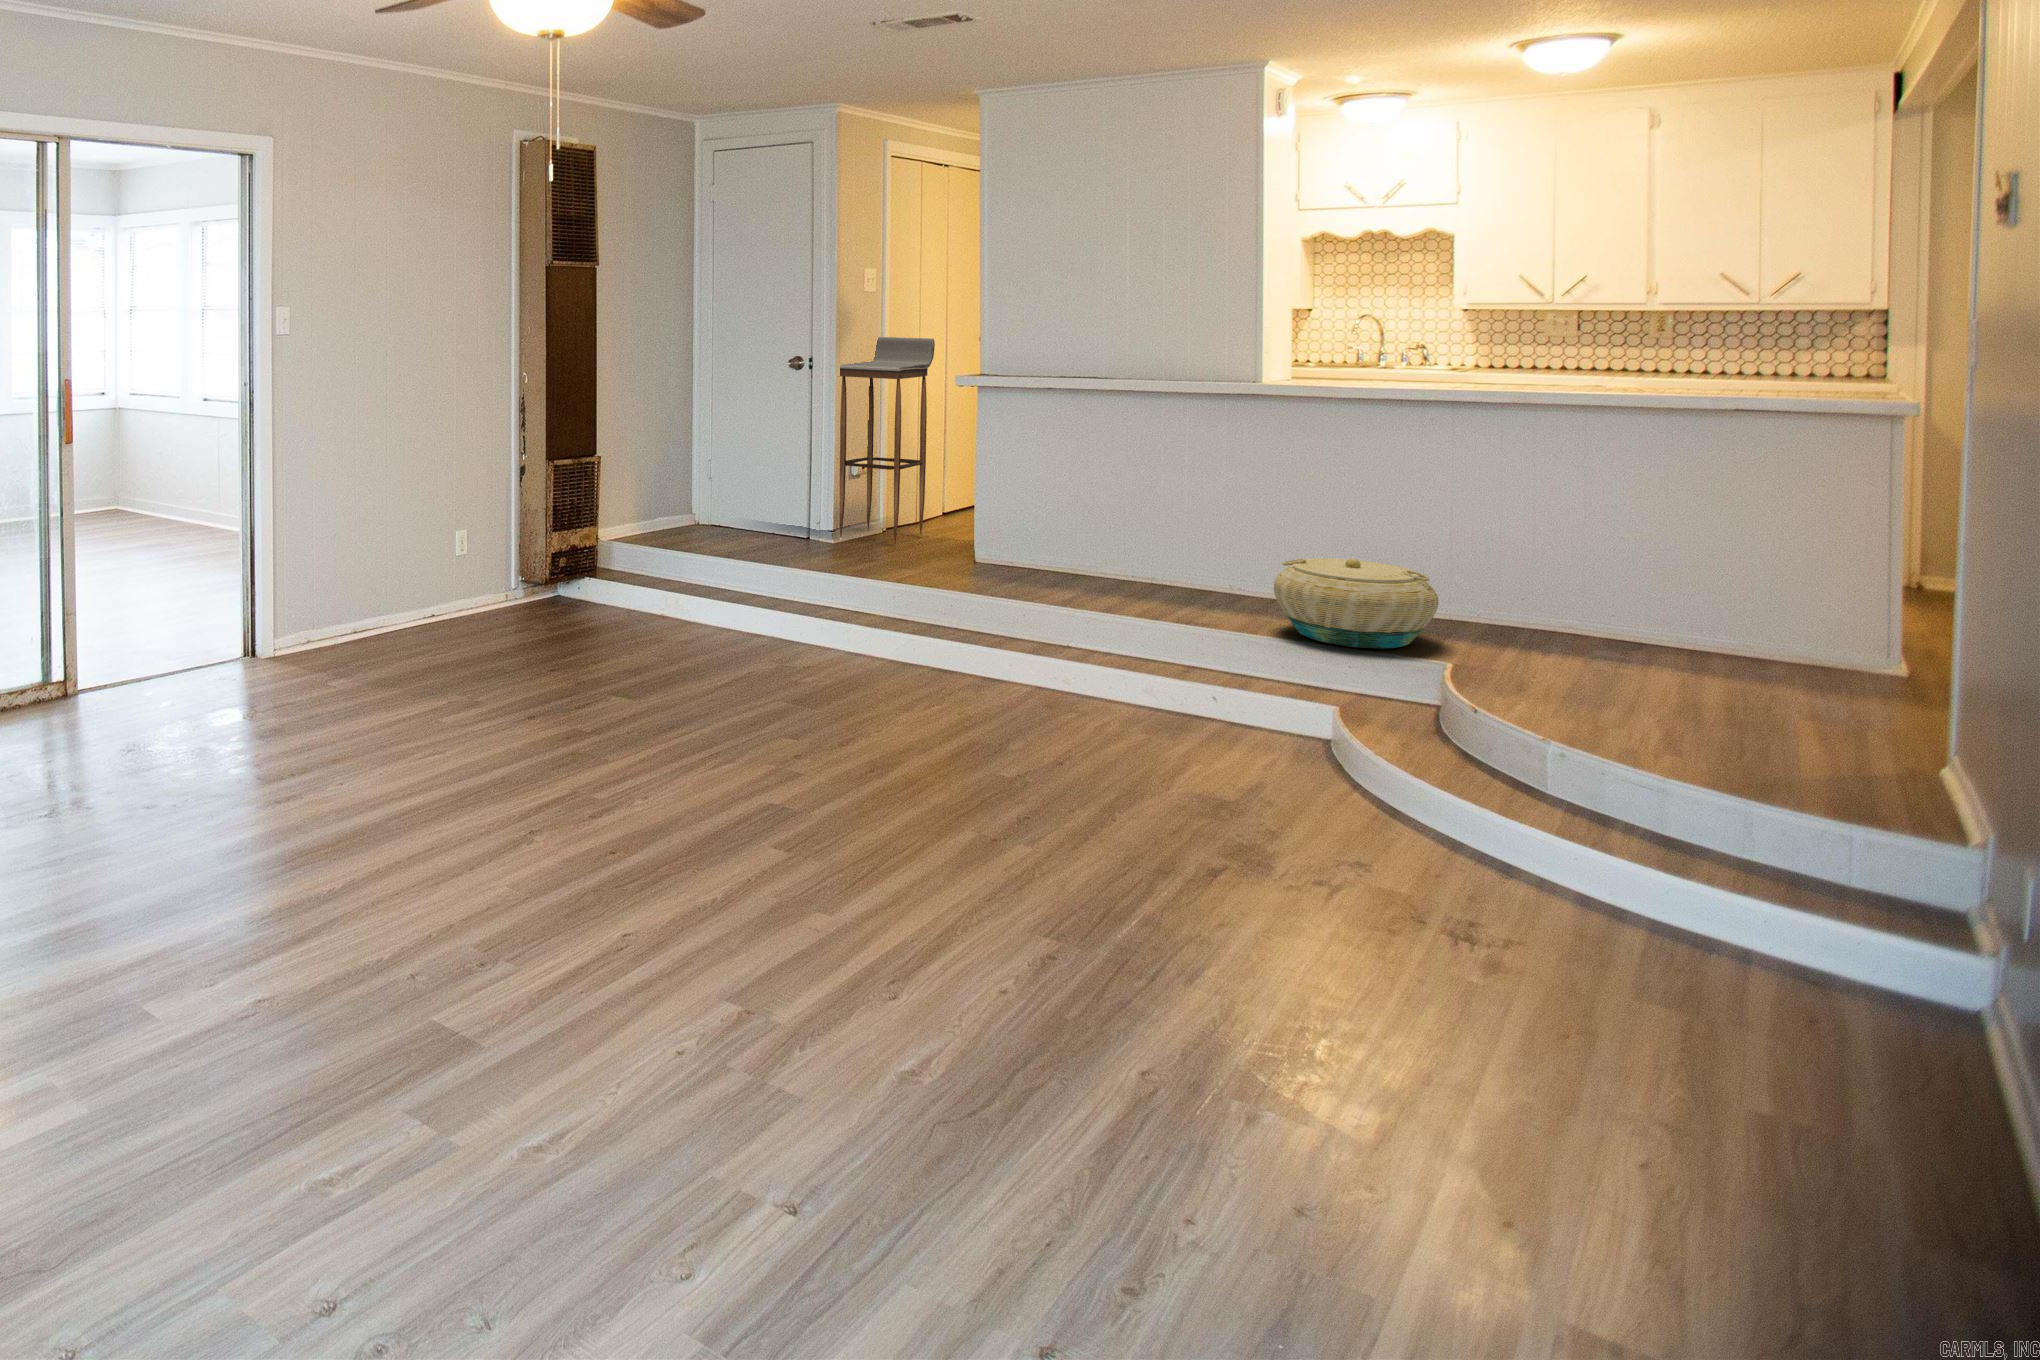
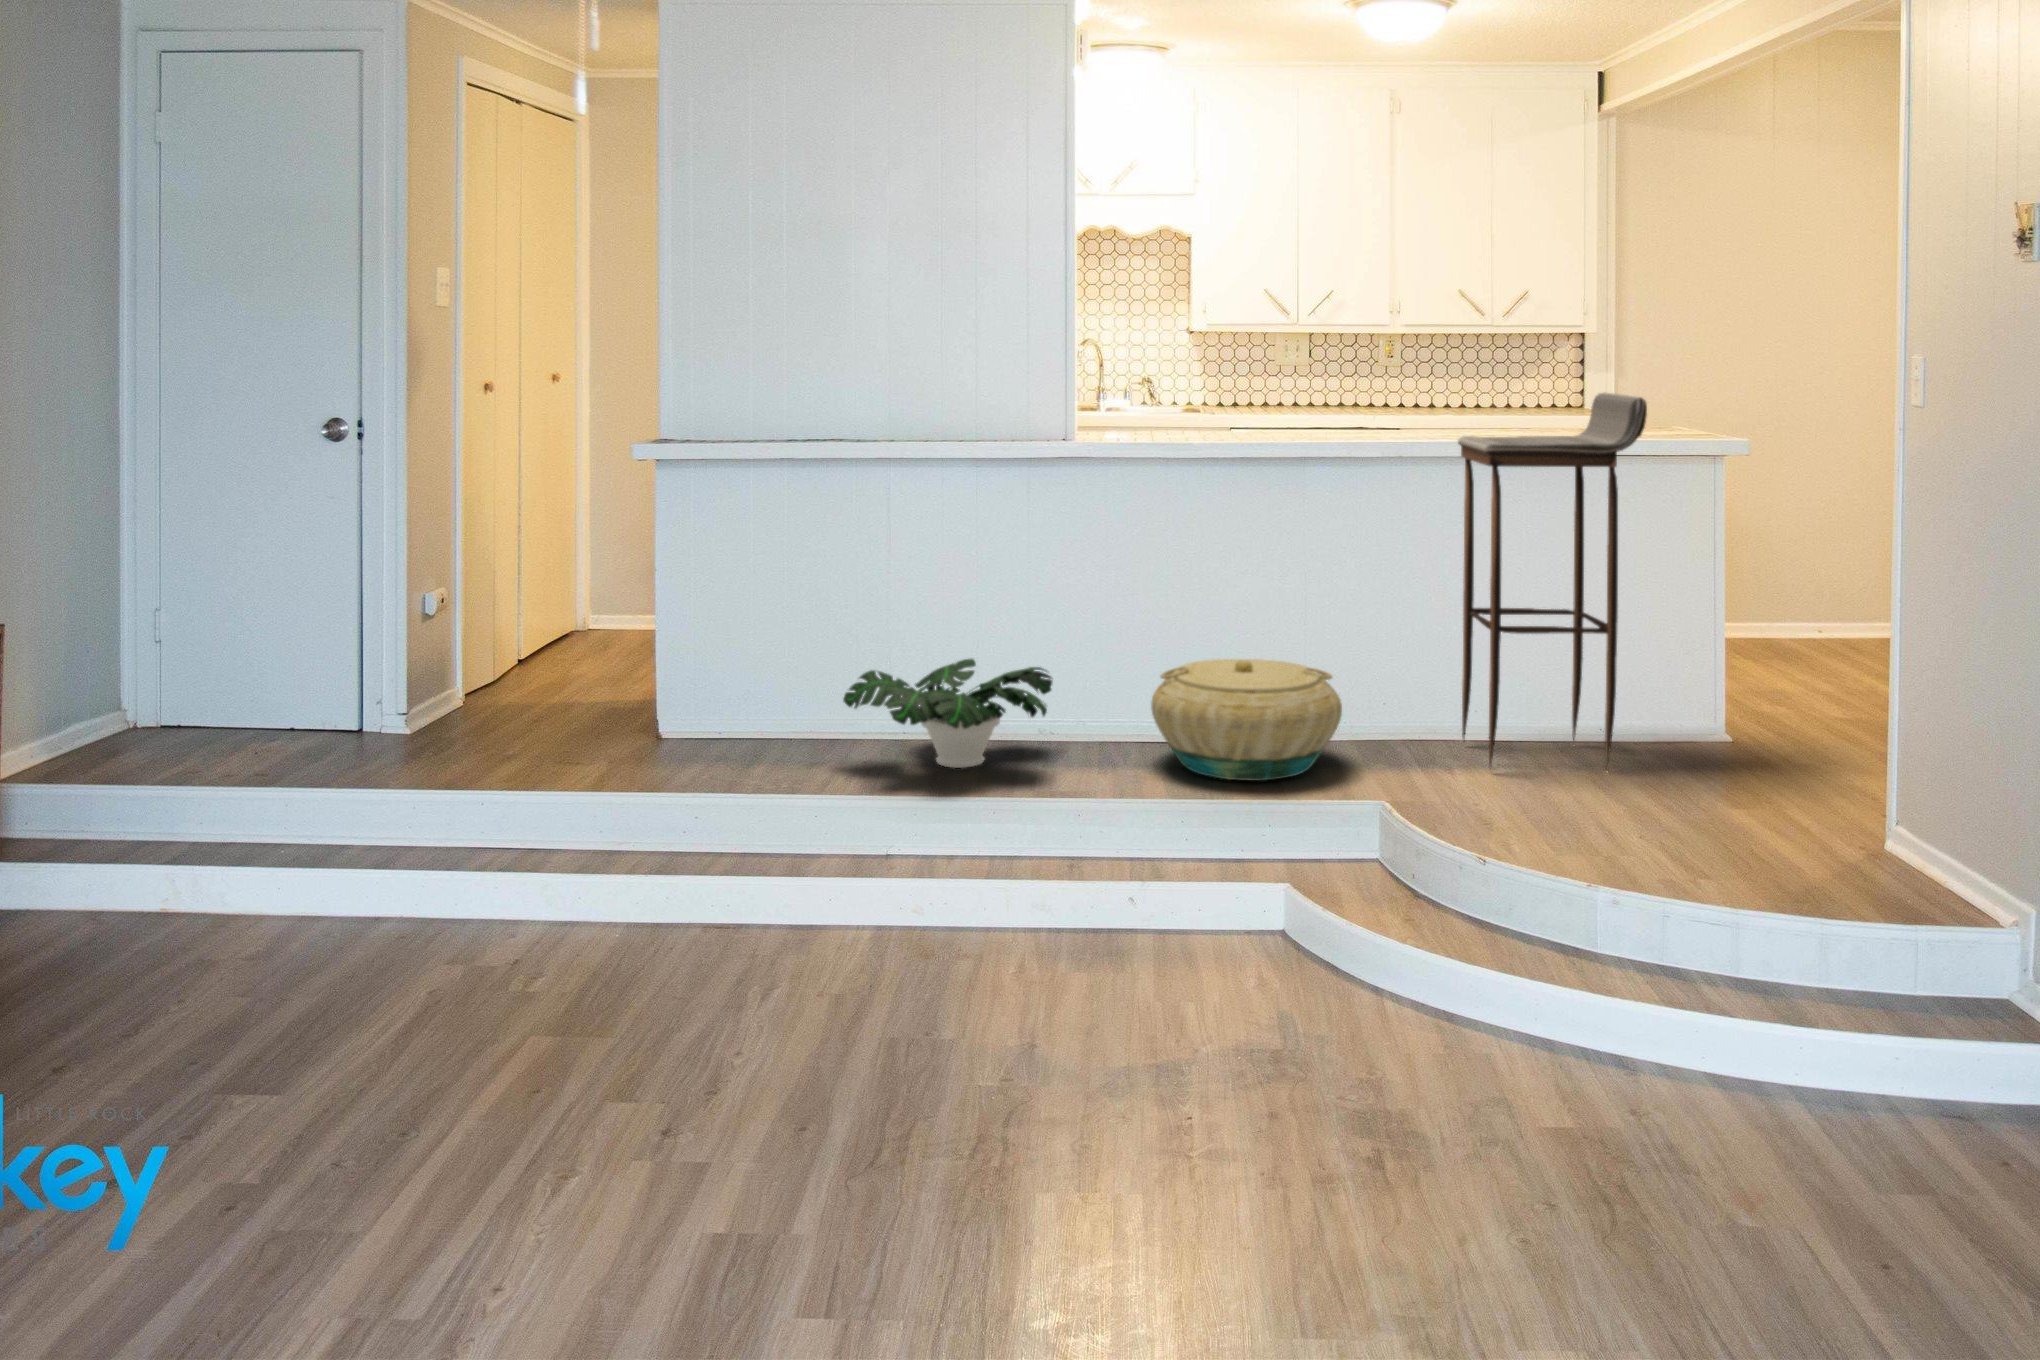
bar stool: present [839,337,935,544] -> present [1458,393,1647,766]
potted plant: none [1049,537,1210,610] -> present [843,659,1053,768]

